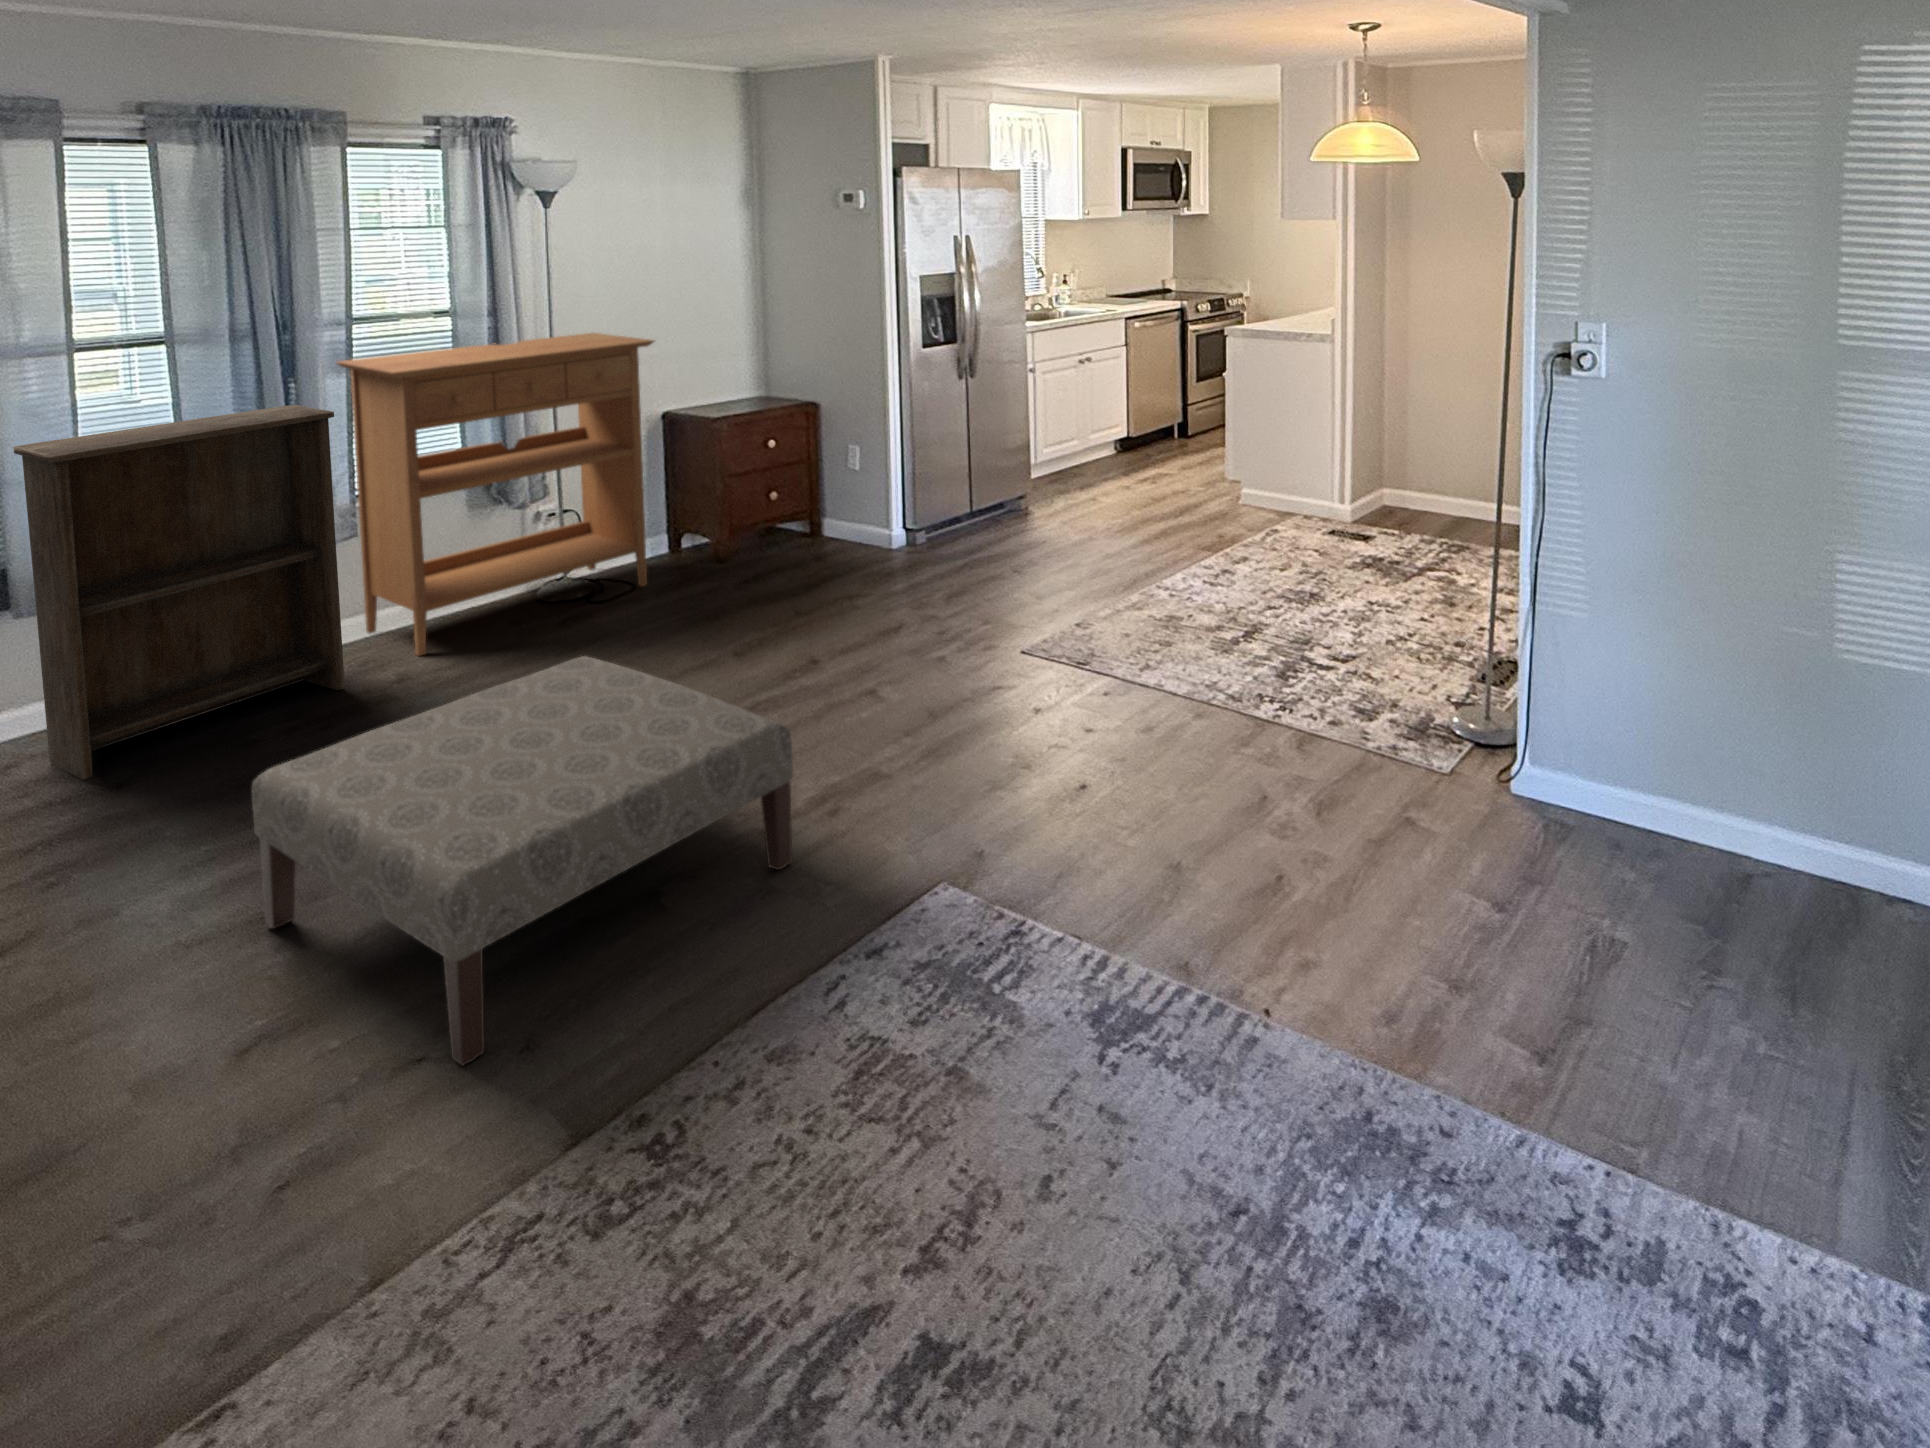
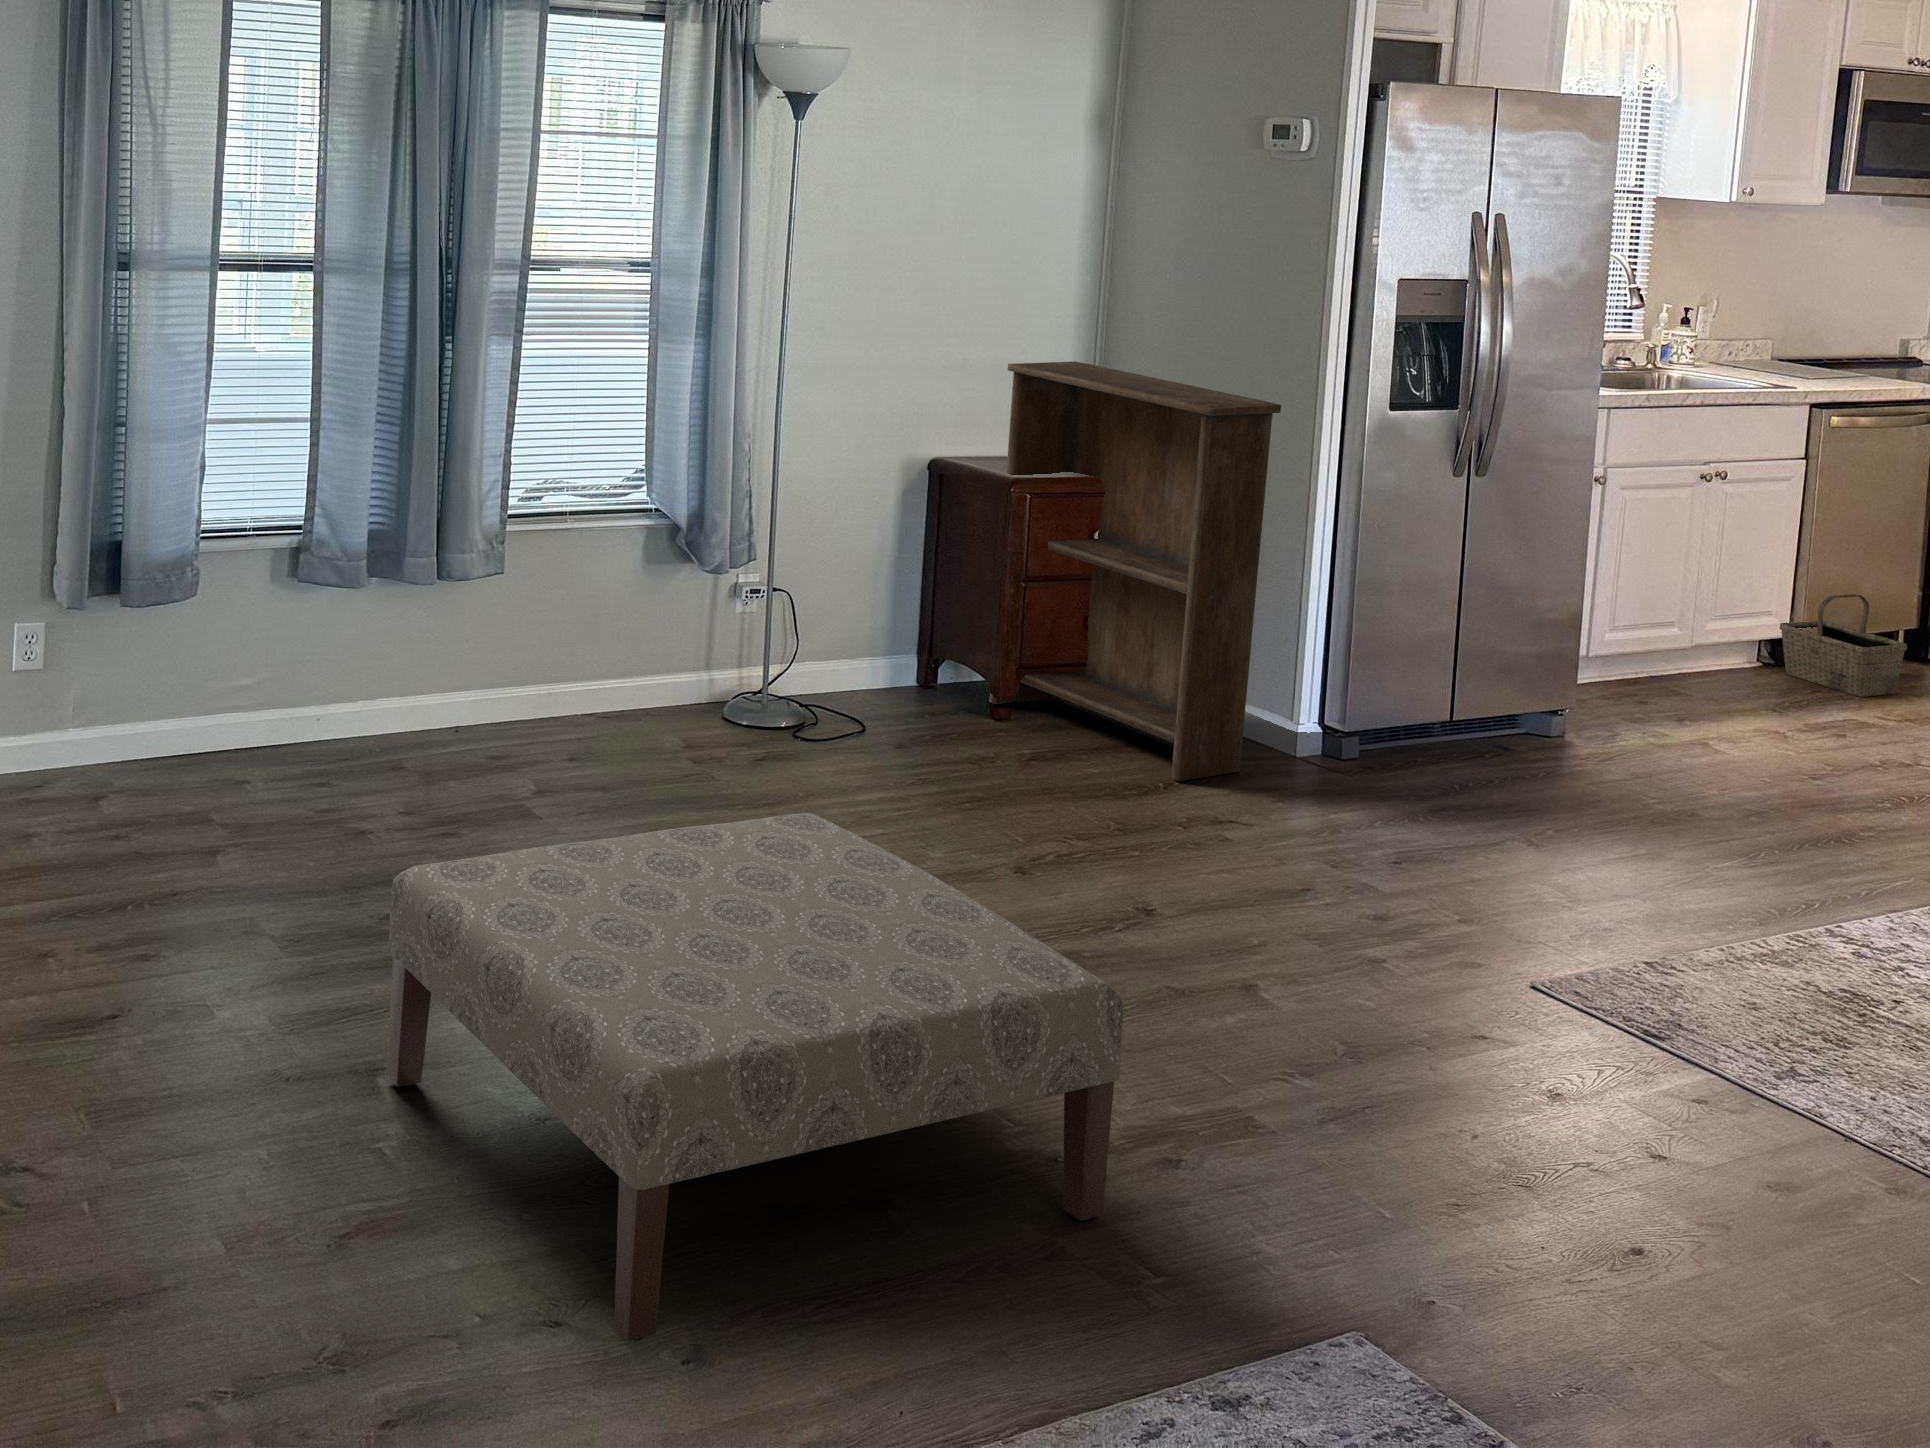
console table: present [337,333,654,656] -> none [498,318,941,770]
bookshelf: present [13,405,345,780] -> present [989,361,1281,781]
basket: none [1123,410,1179,460] -> present [1780,594,1907,697]

